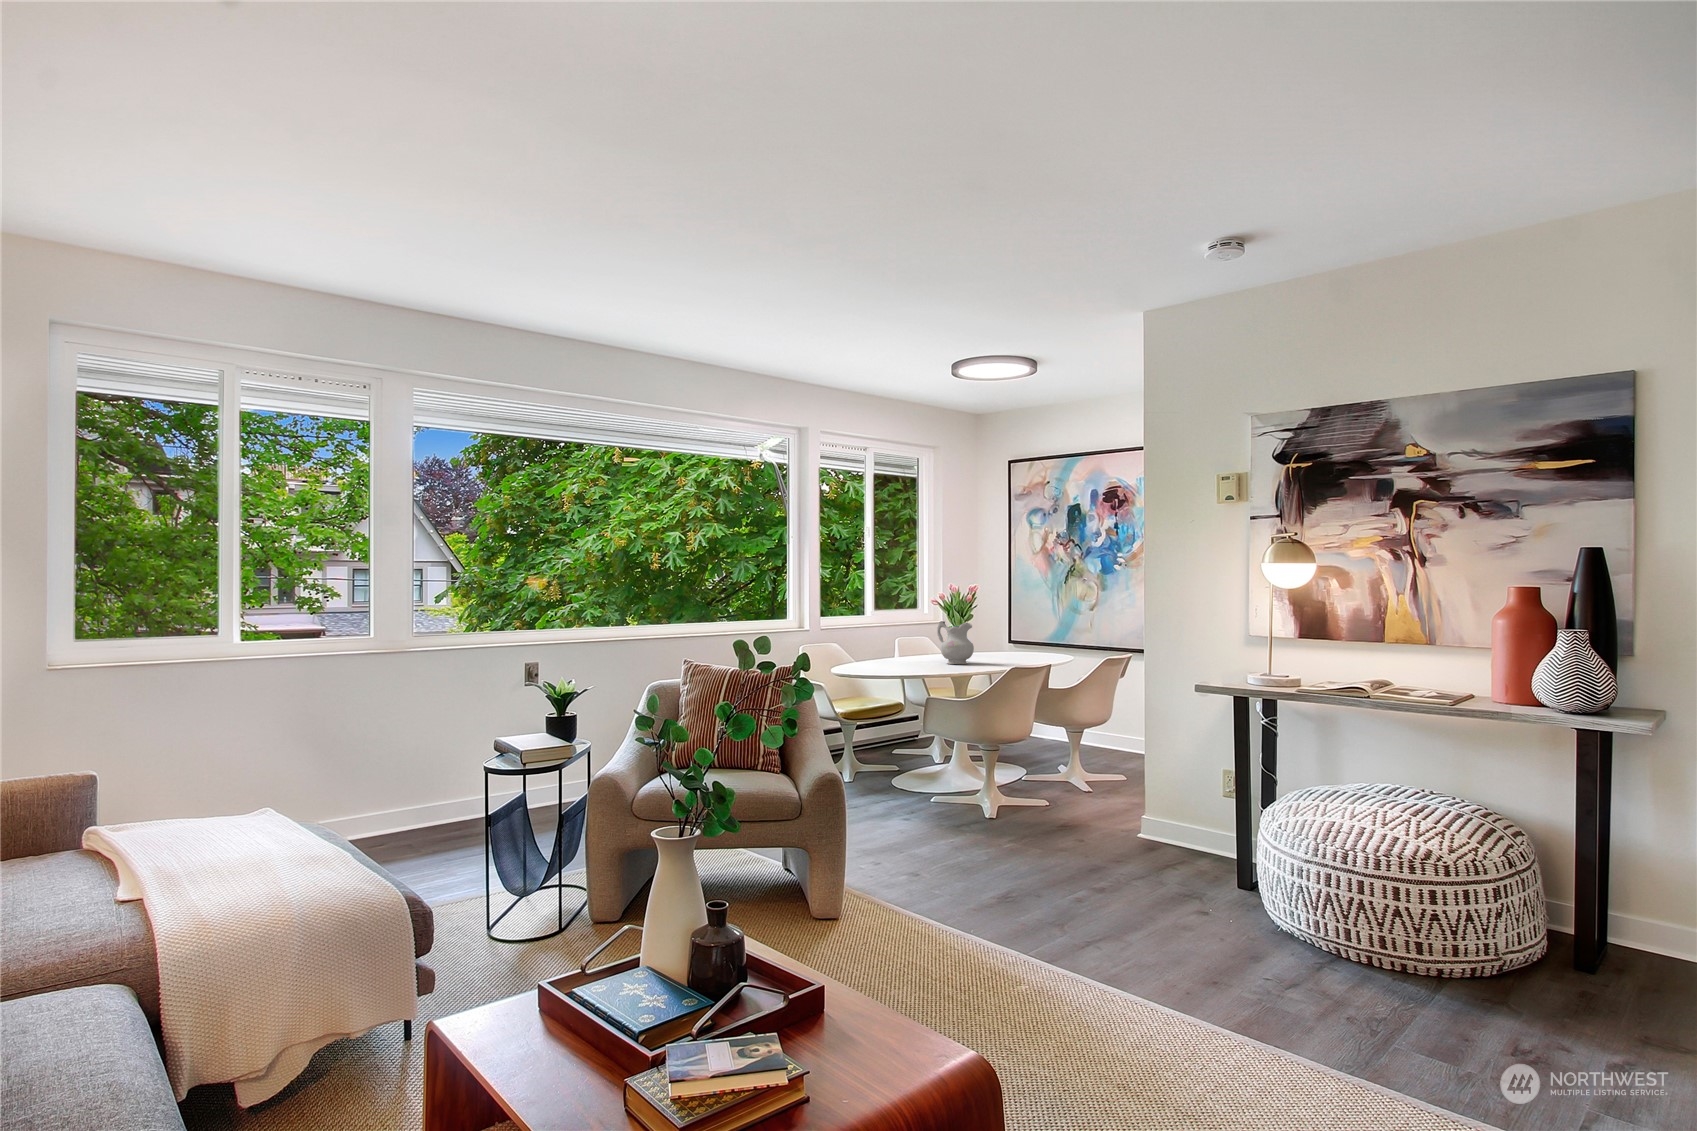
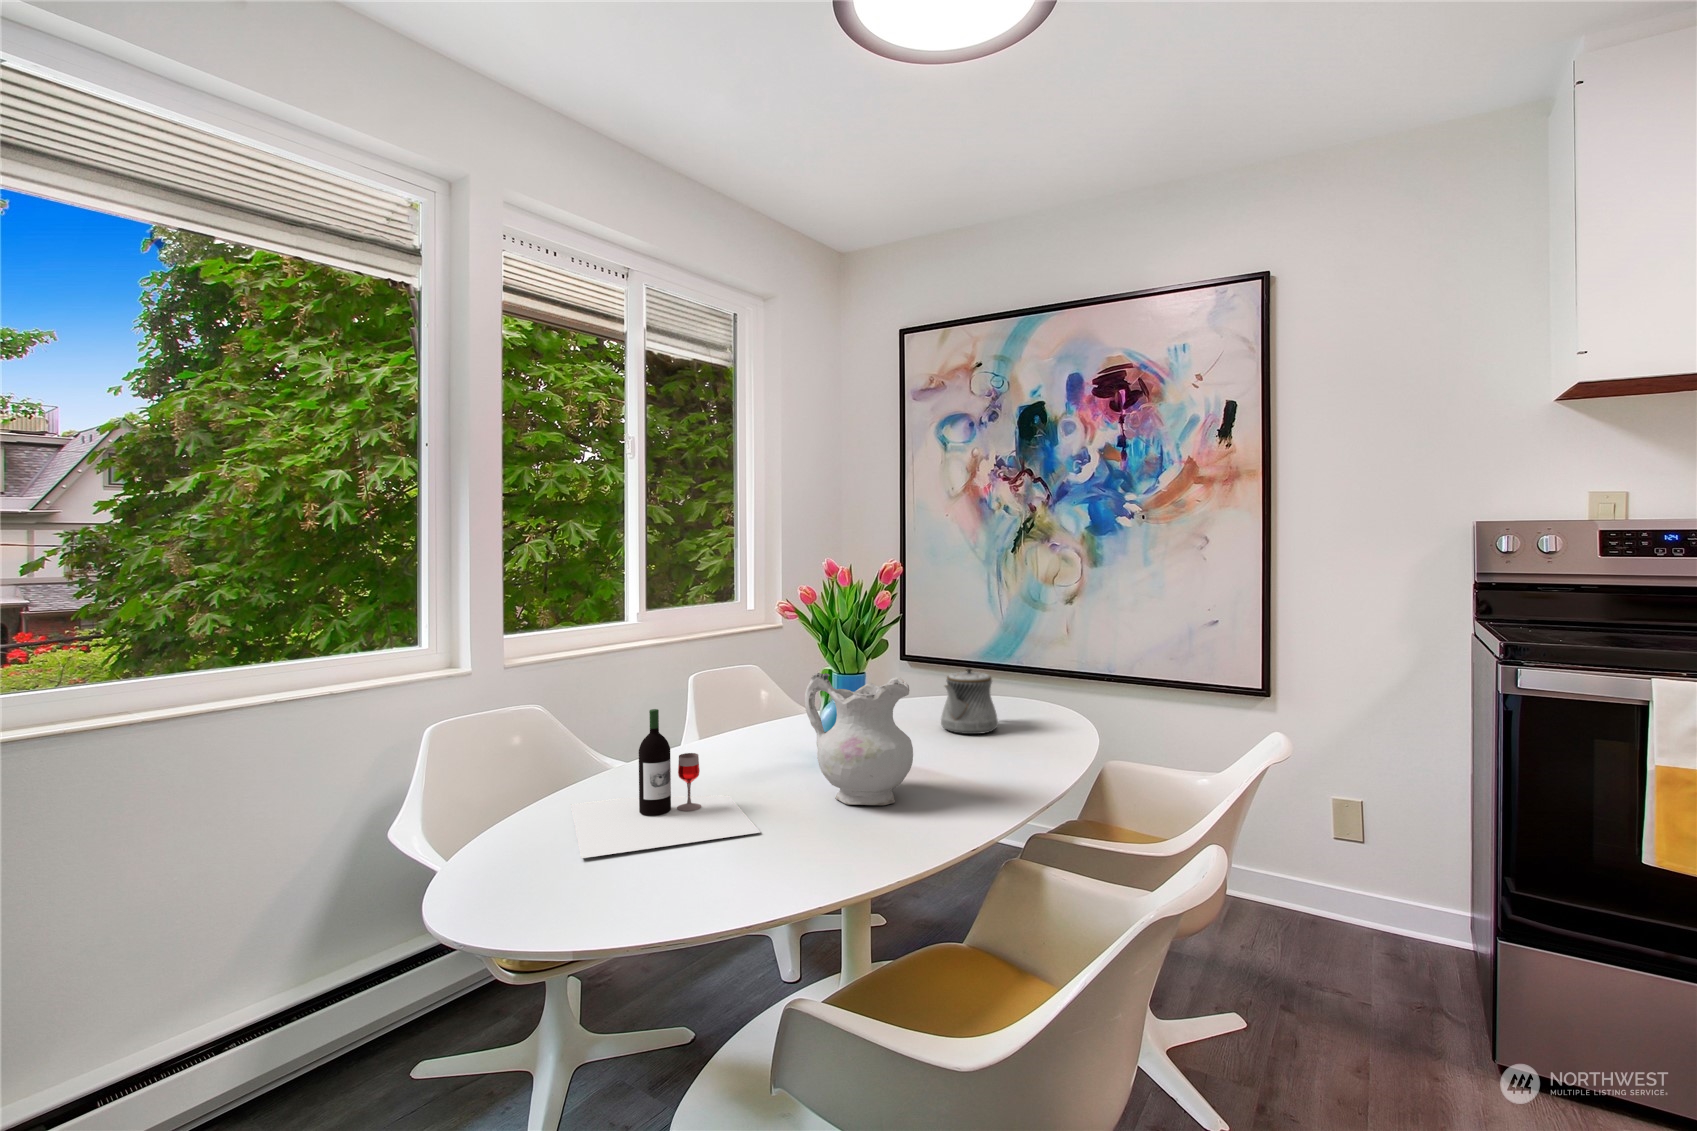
wine bottle: none [859,630,920,667] -> present [571,709,760,858]
teapot: none [999,631,1026,657] -> present [941,669,998,734]

